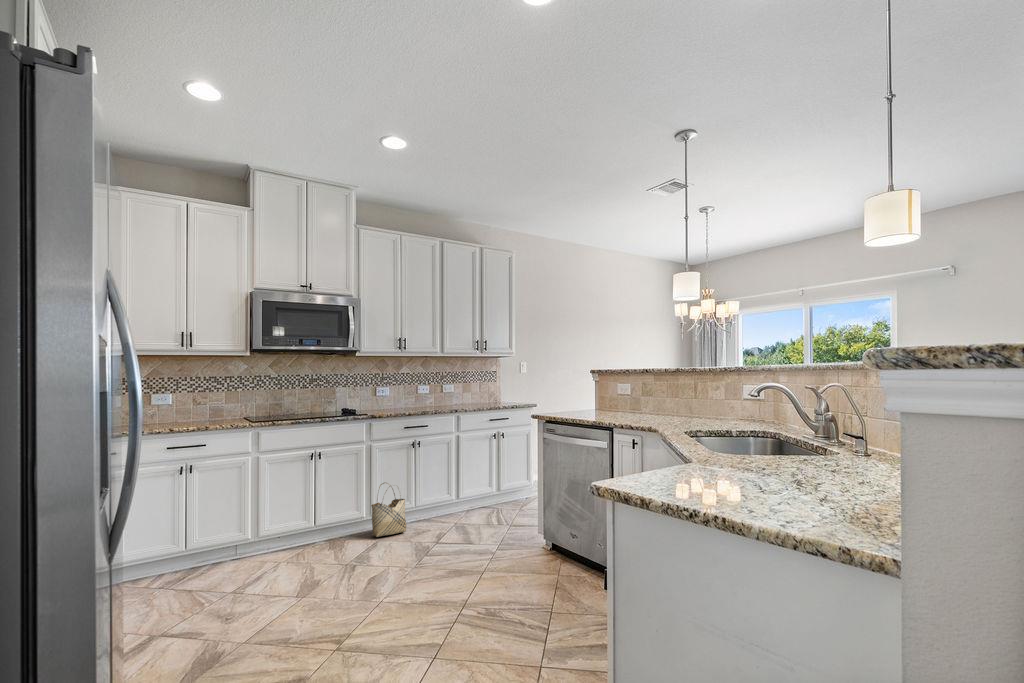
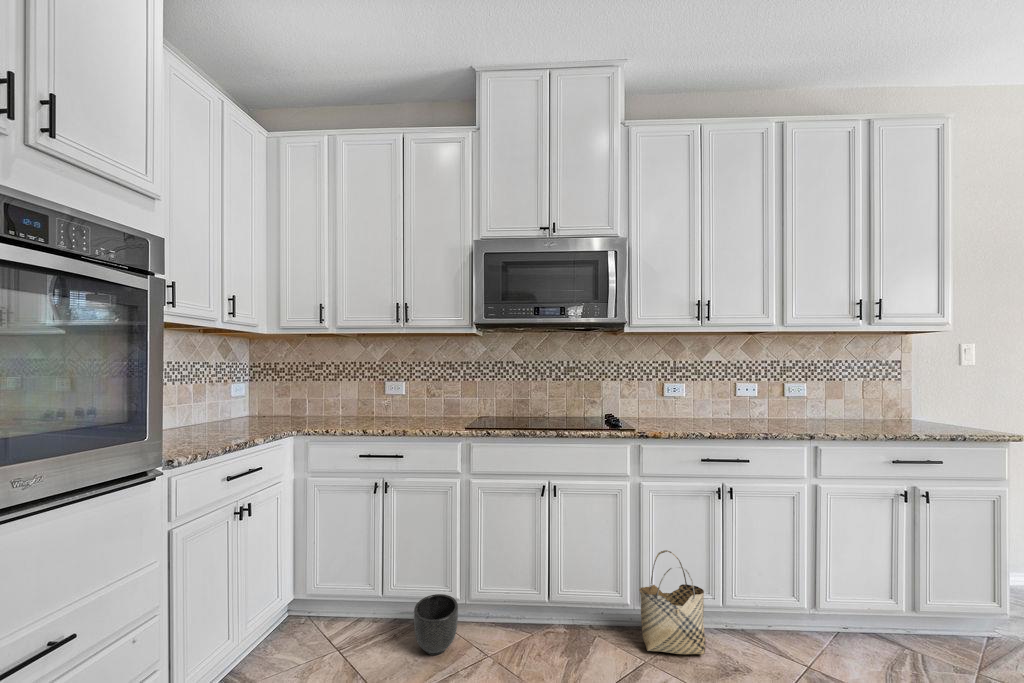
planter: none [224,537,258,573] -> present [414,594,458,655]

